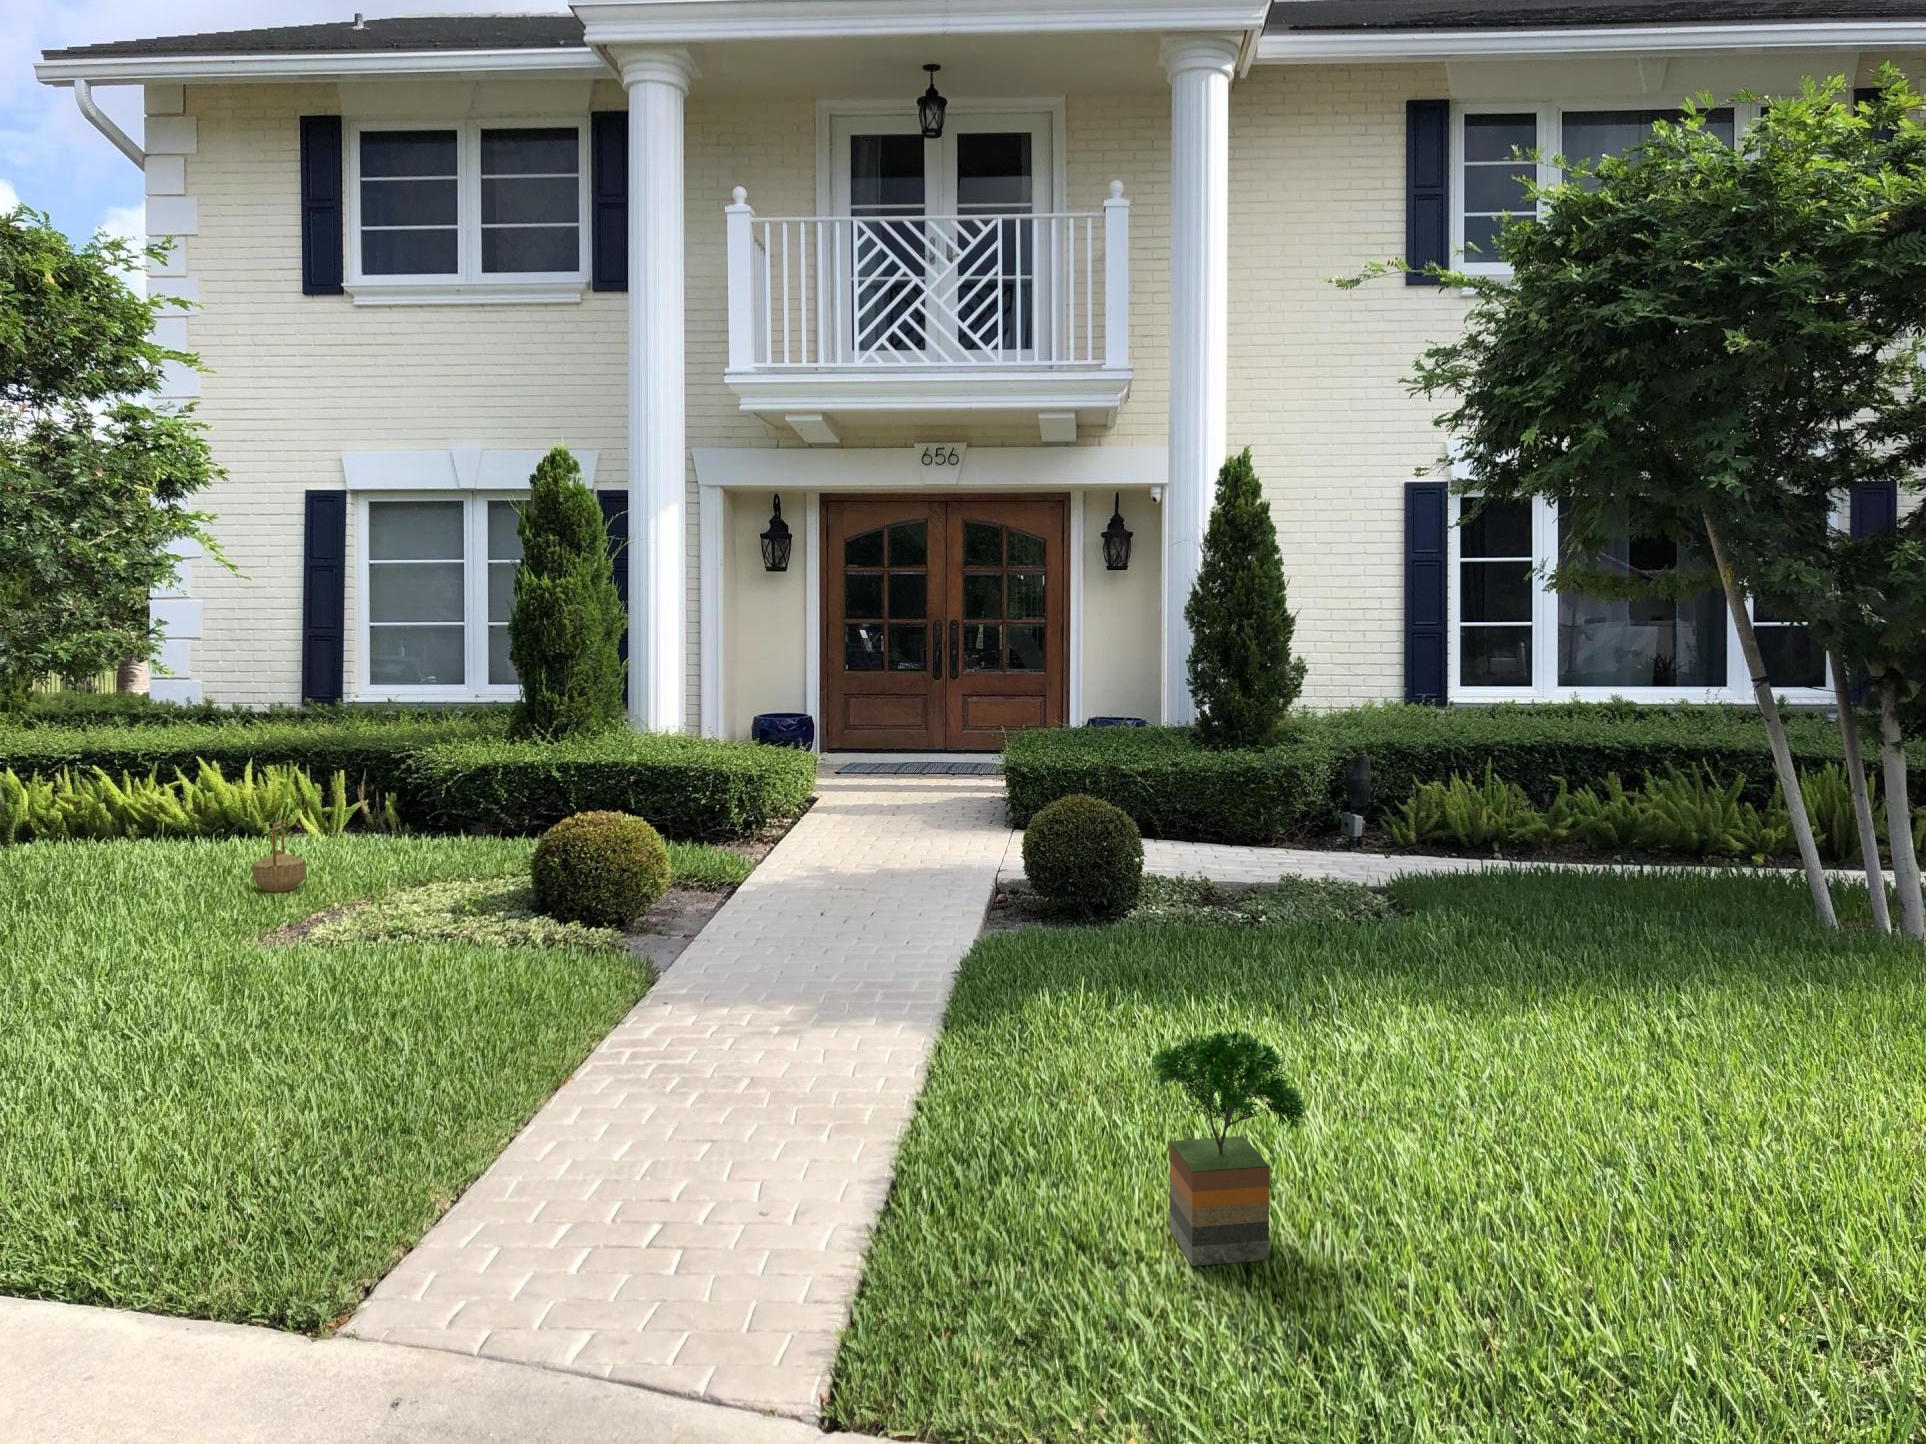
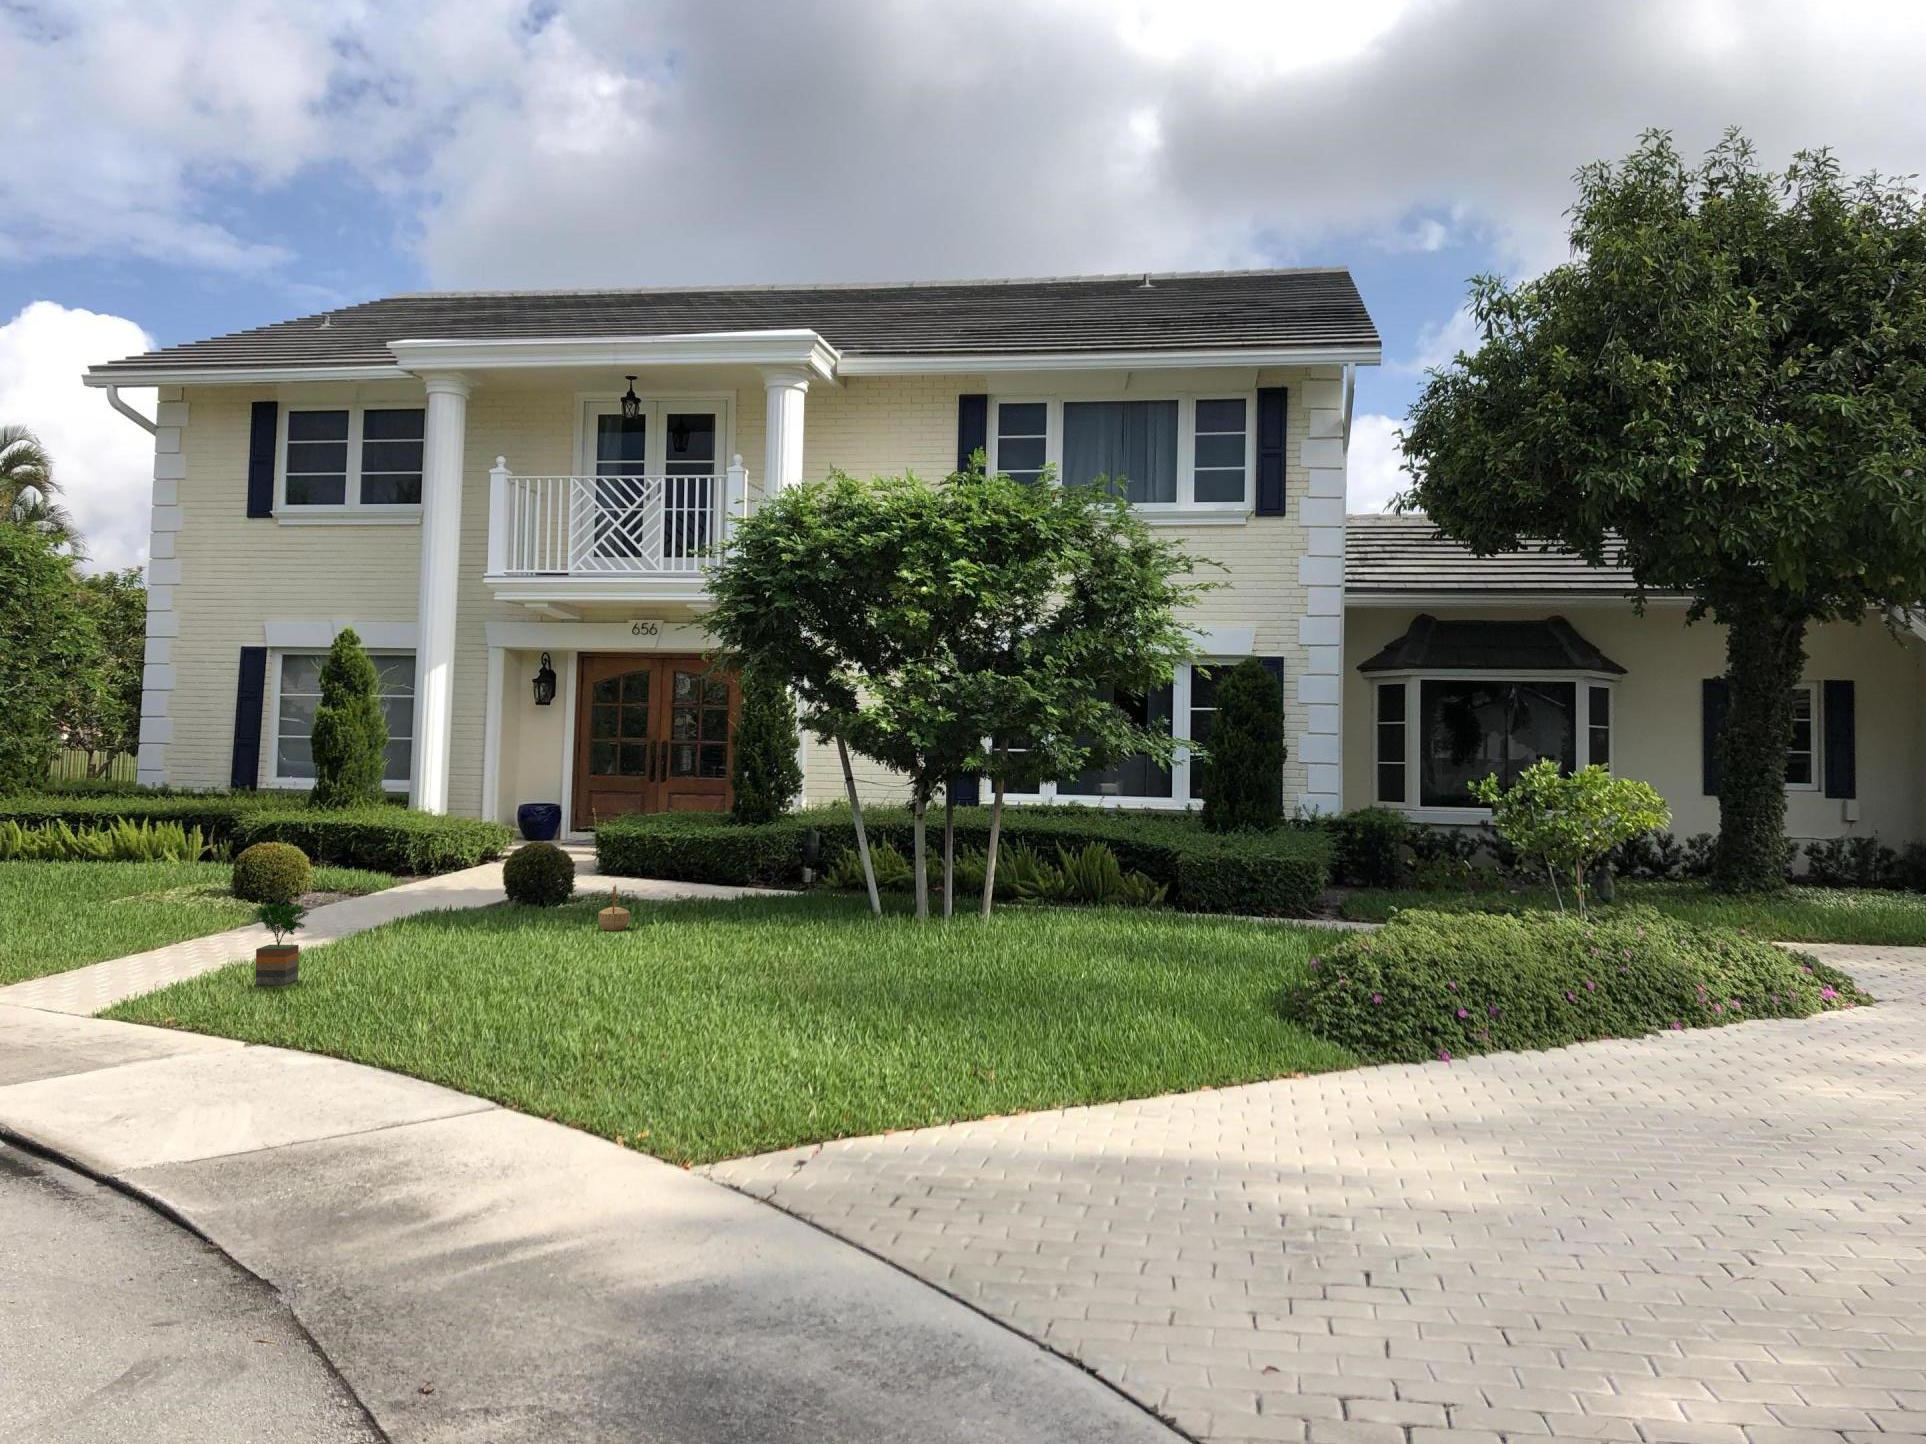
basket: present [253,820,306,892] -> present [598,885,630,931]

